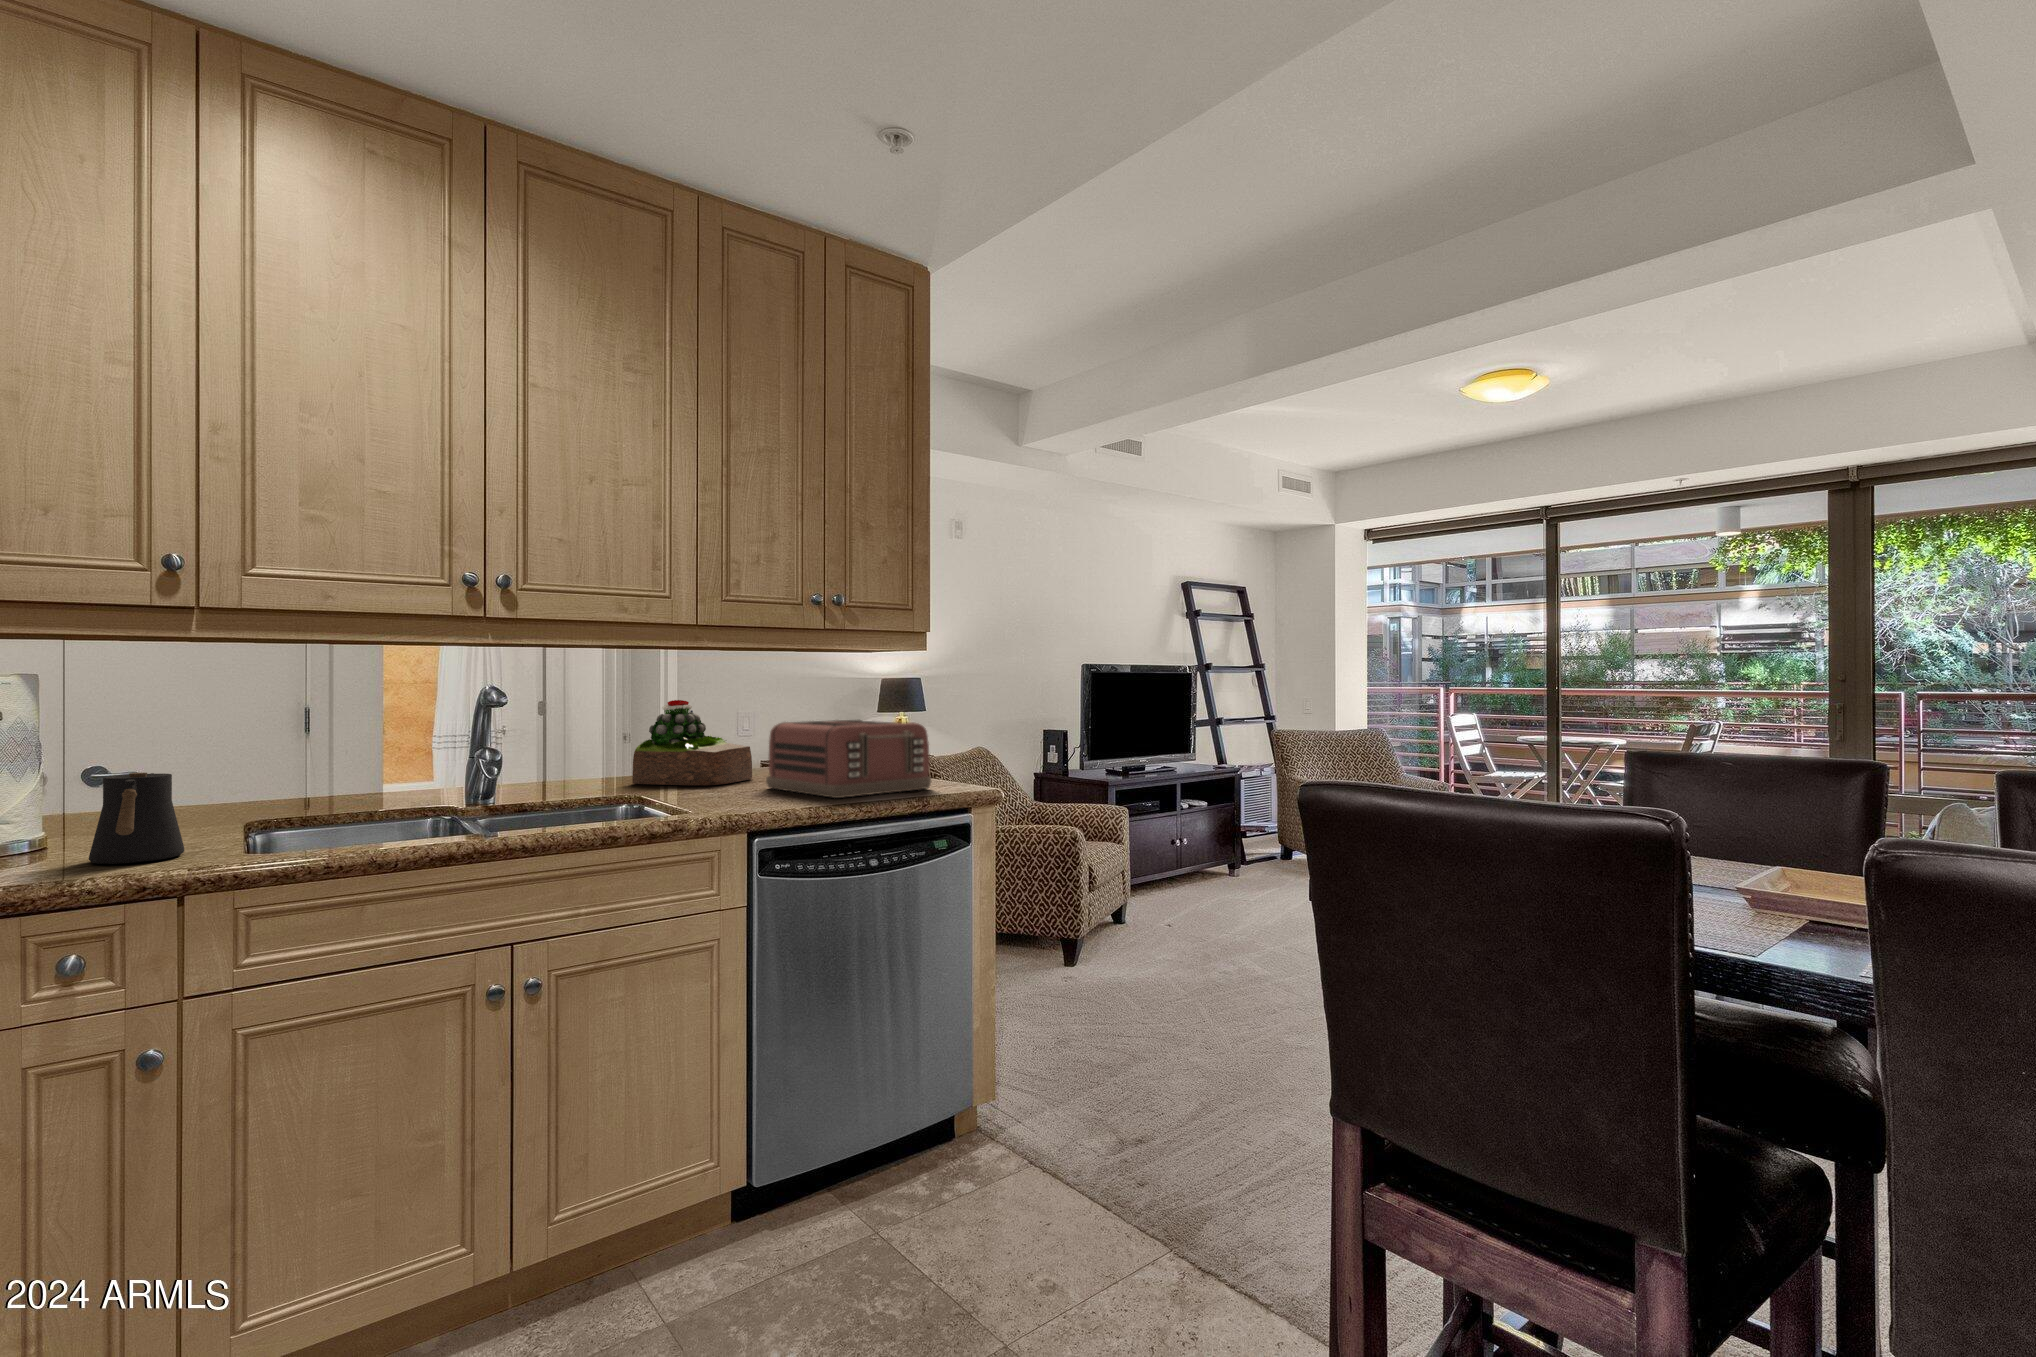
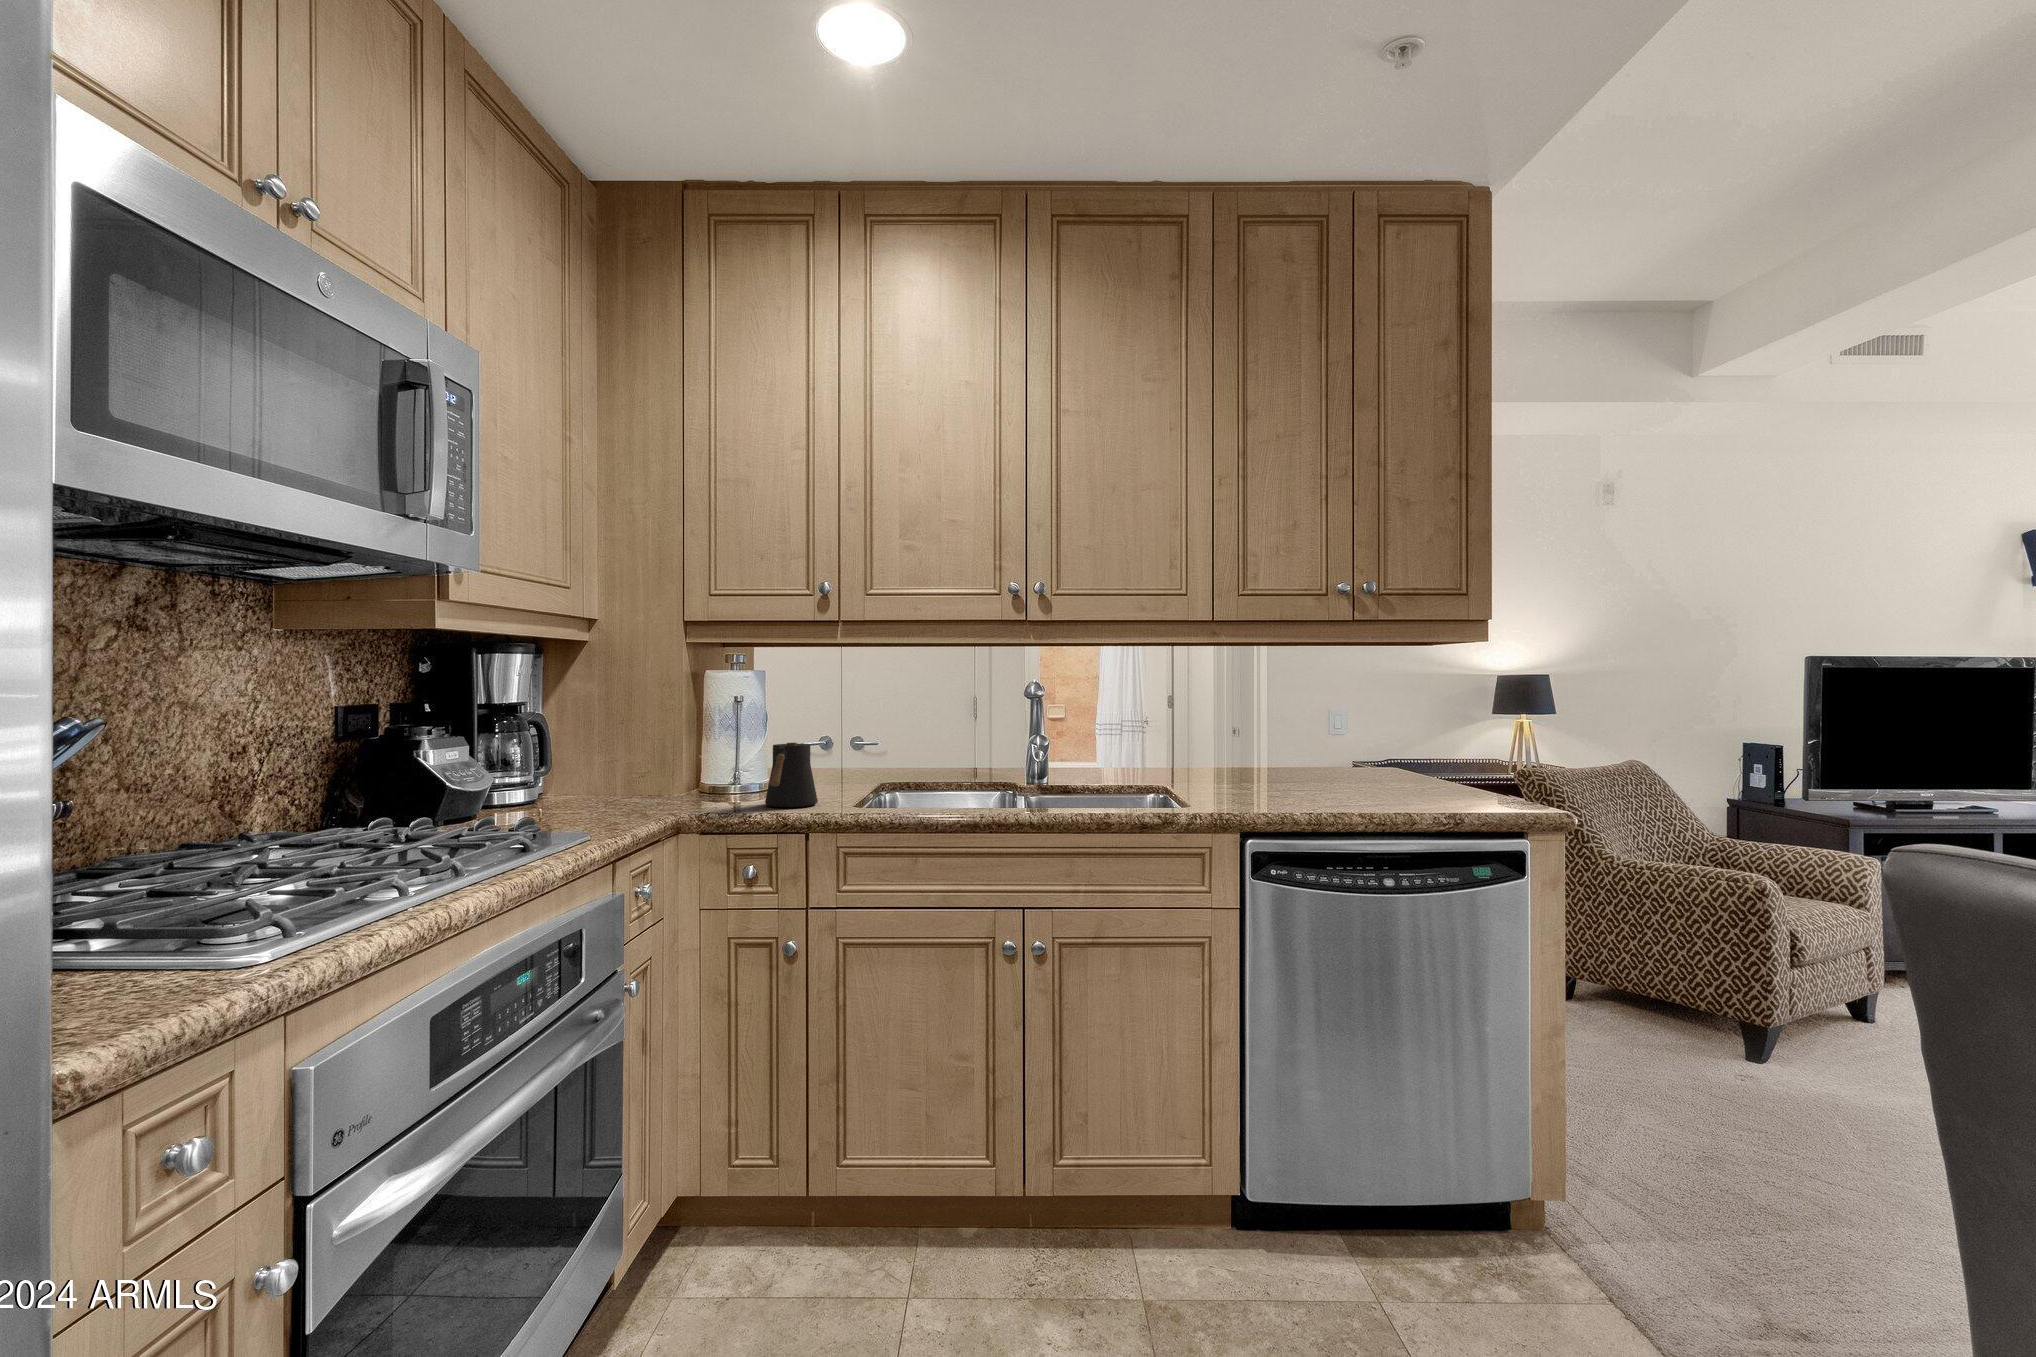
succulent plant: present [632,700,752,785] -> none [1178,697,1295,783]
toaster: present [766,720,931,798] -> none [1296,722,1483,806]

